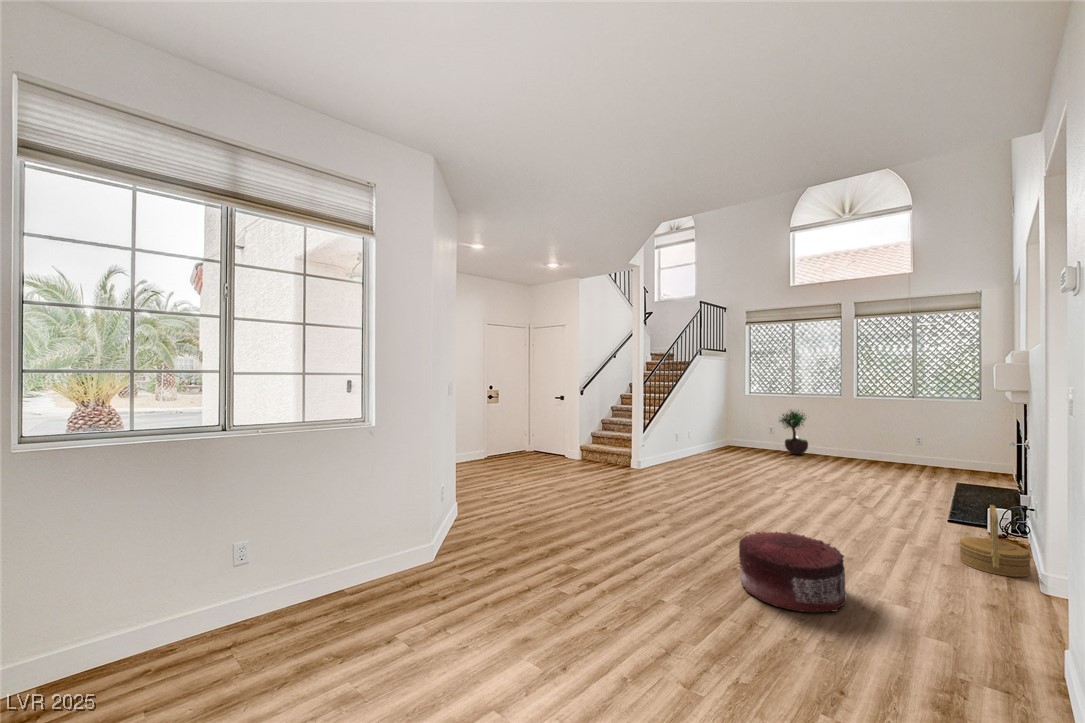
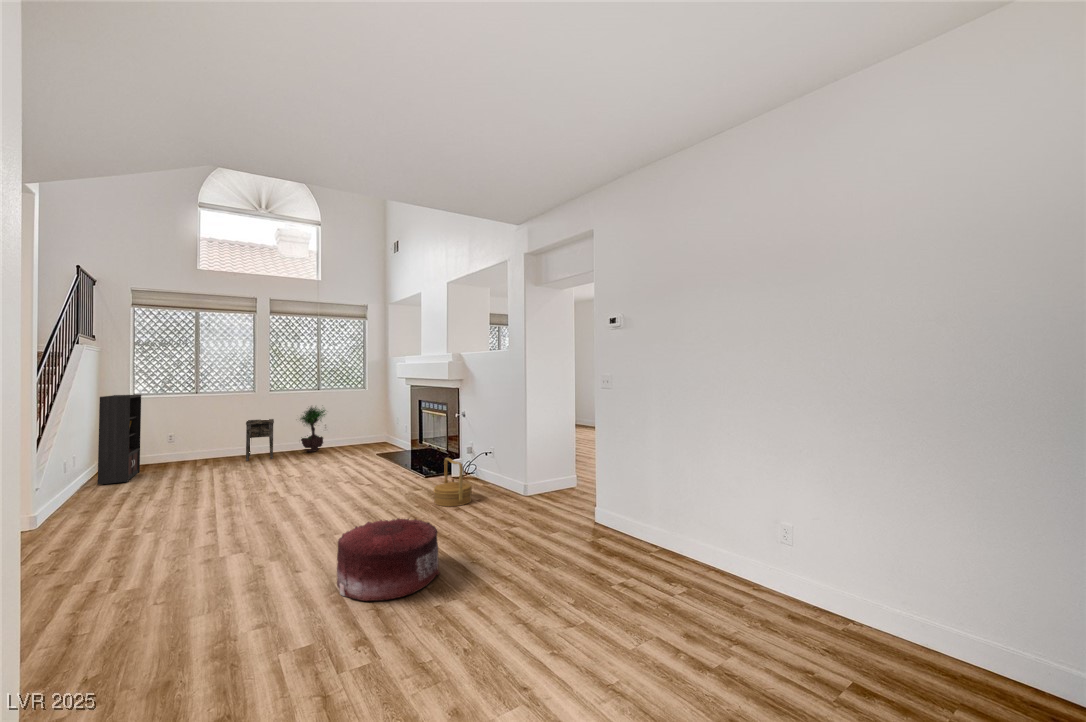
bookcase: none [716,393,746,458] -> present [98,395,141,484]
potted tree: present [780,411,808,455] -> present [300,407,325,452]
side table: none [827,423,861,465] -> present [246,419,274,461]

